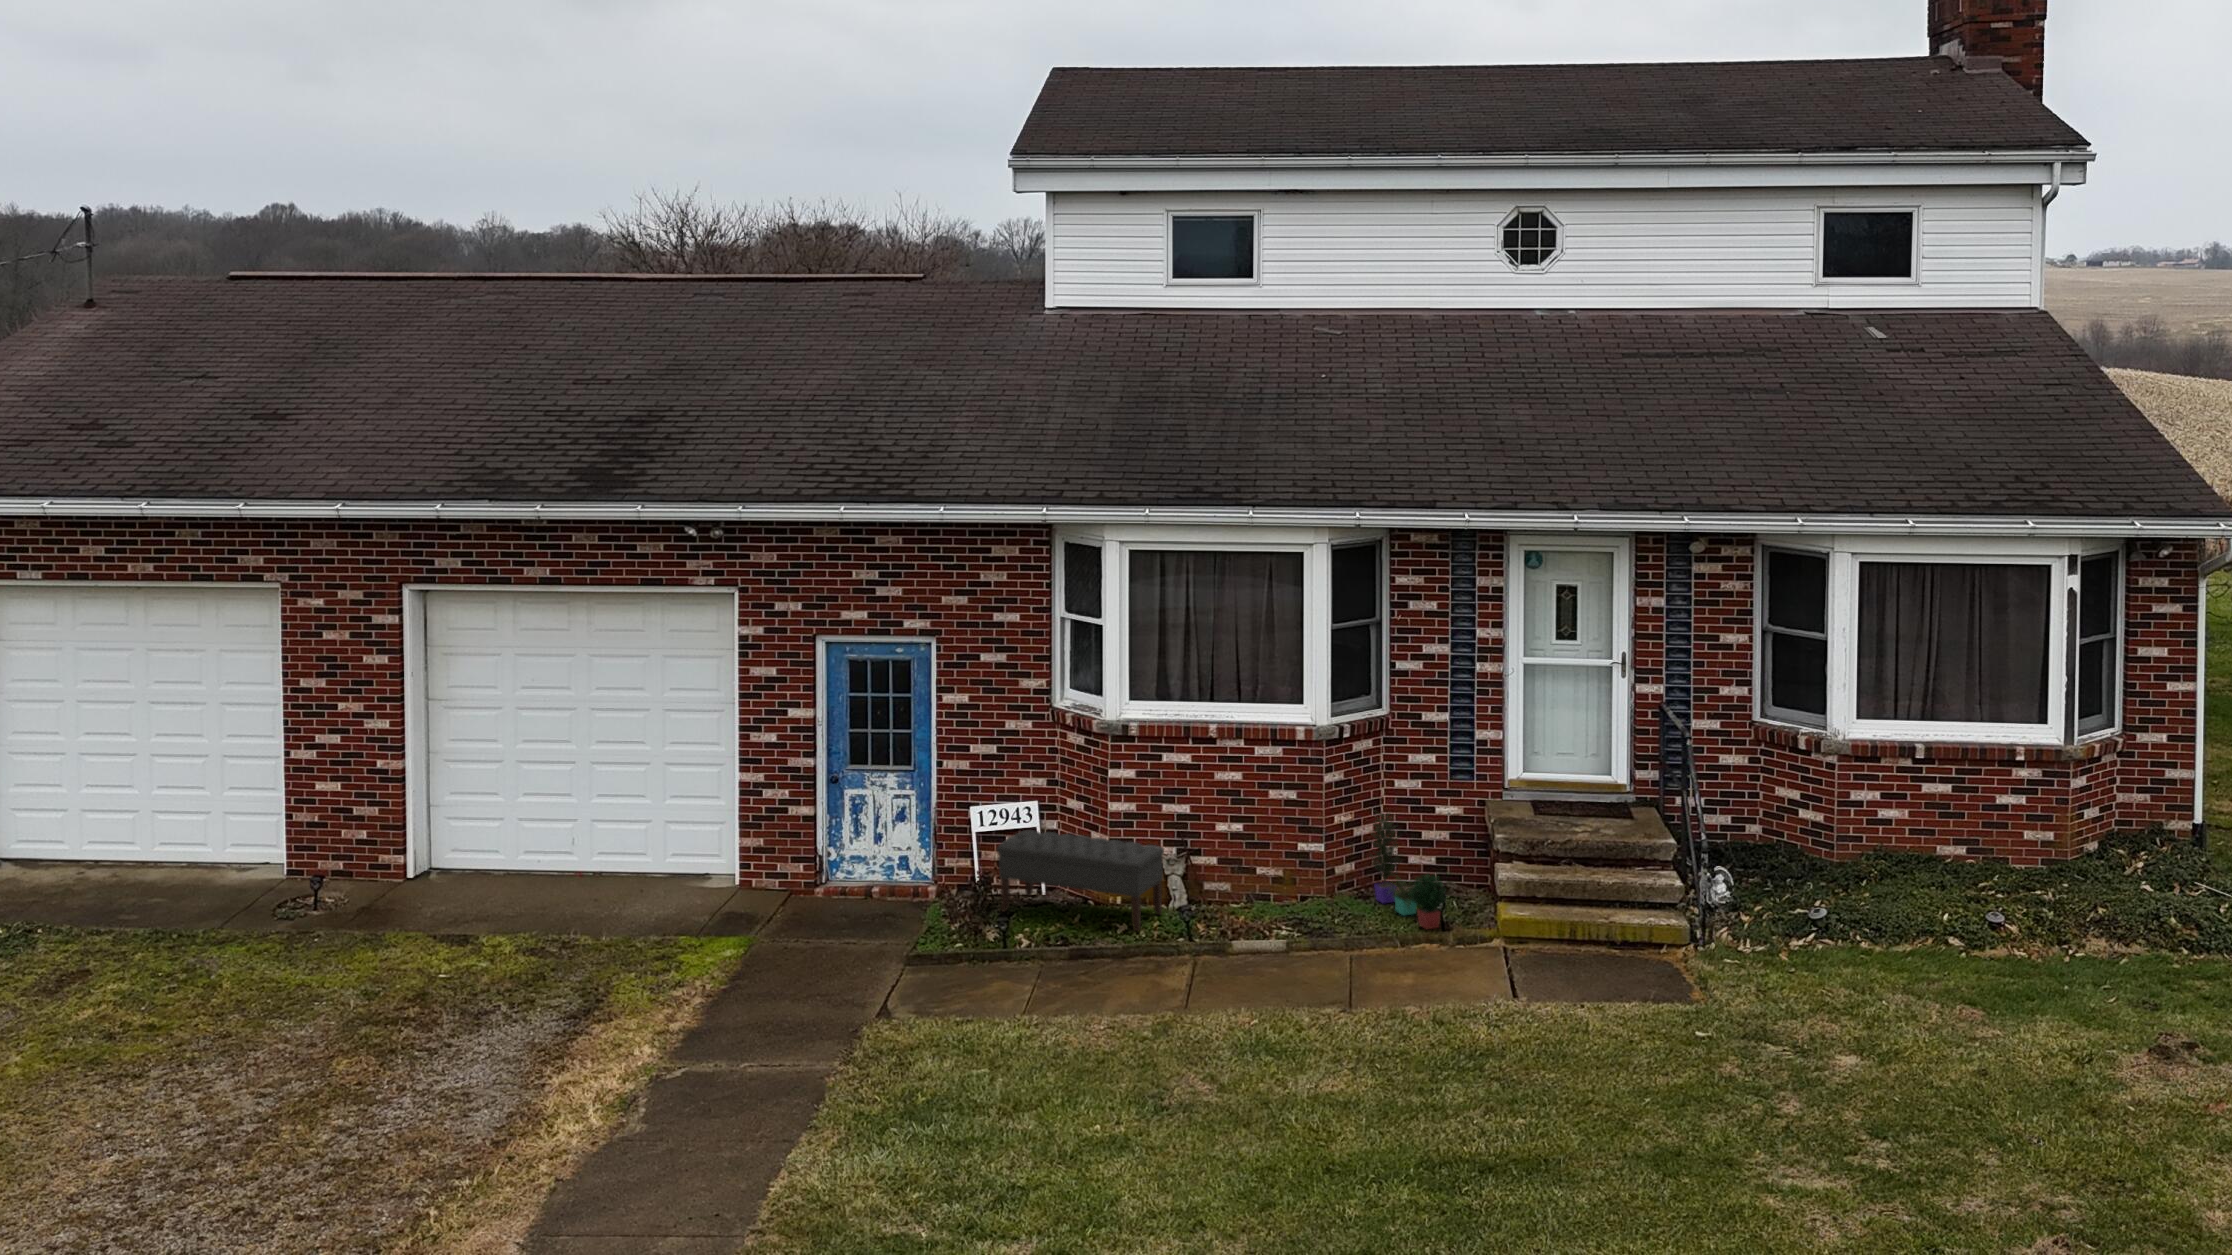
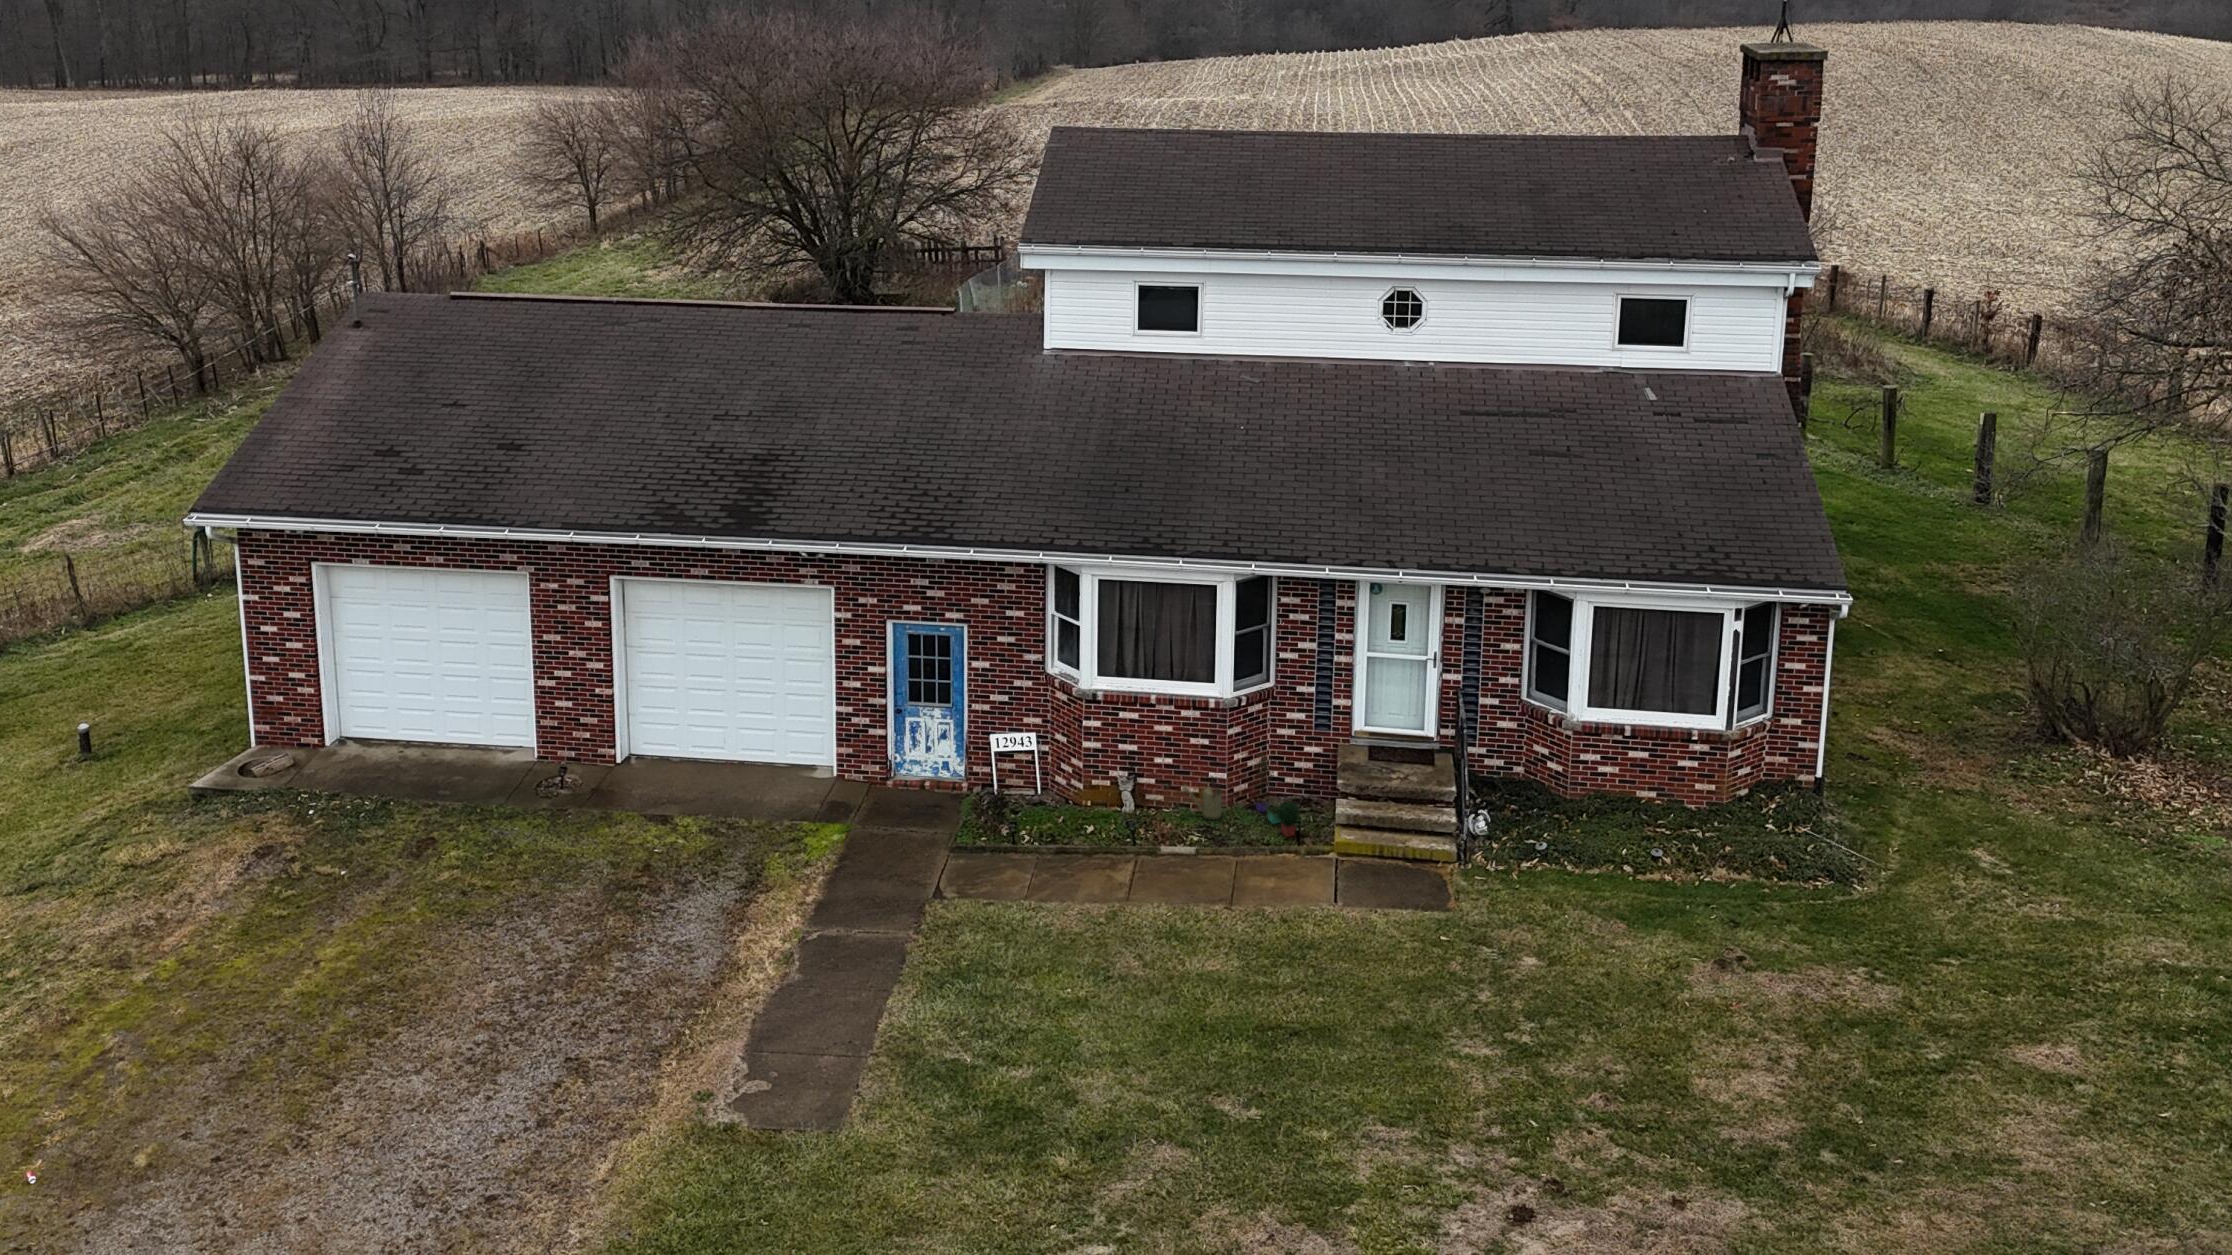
bench: present [997,830,1164,931] -> none [1006,753,1116,830]
watering can: none [1263,851,1331,915] -> present [1182,782,1222,820]

